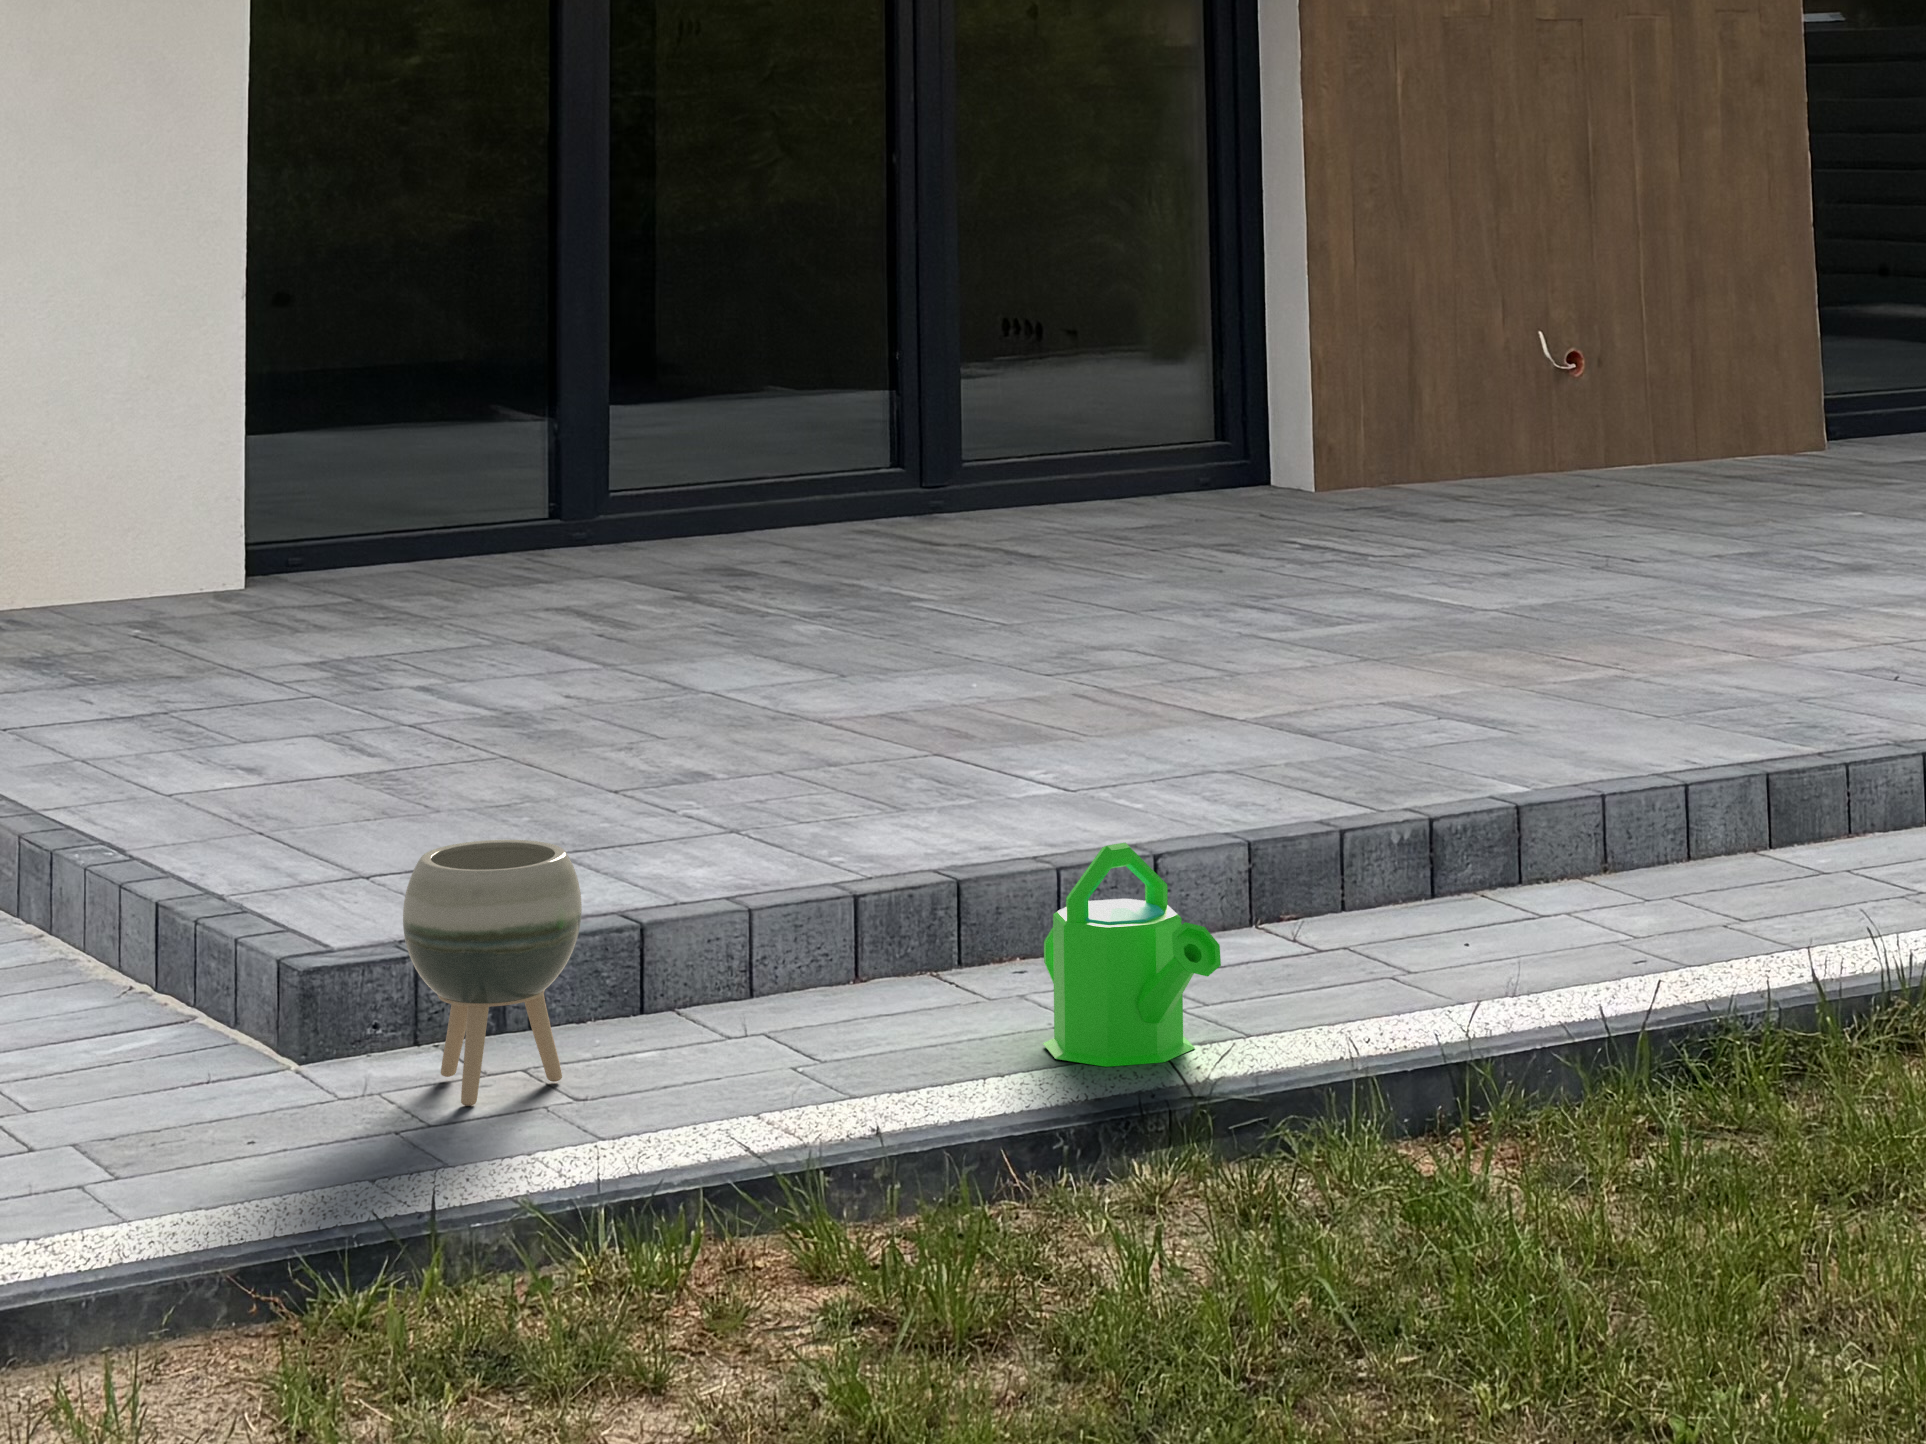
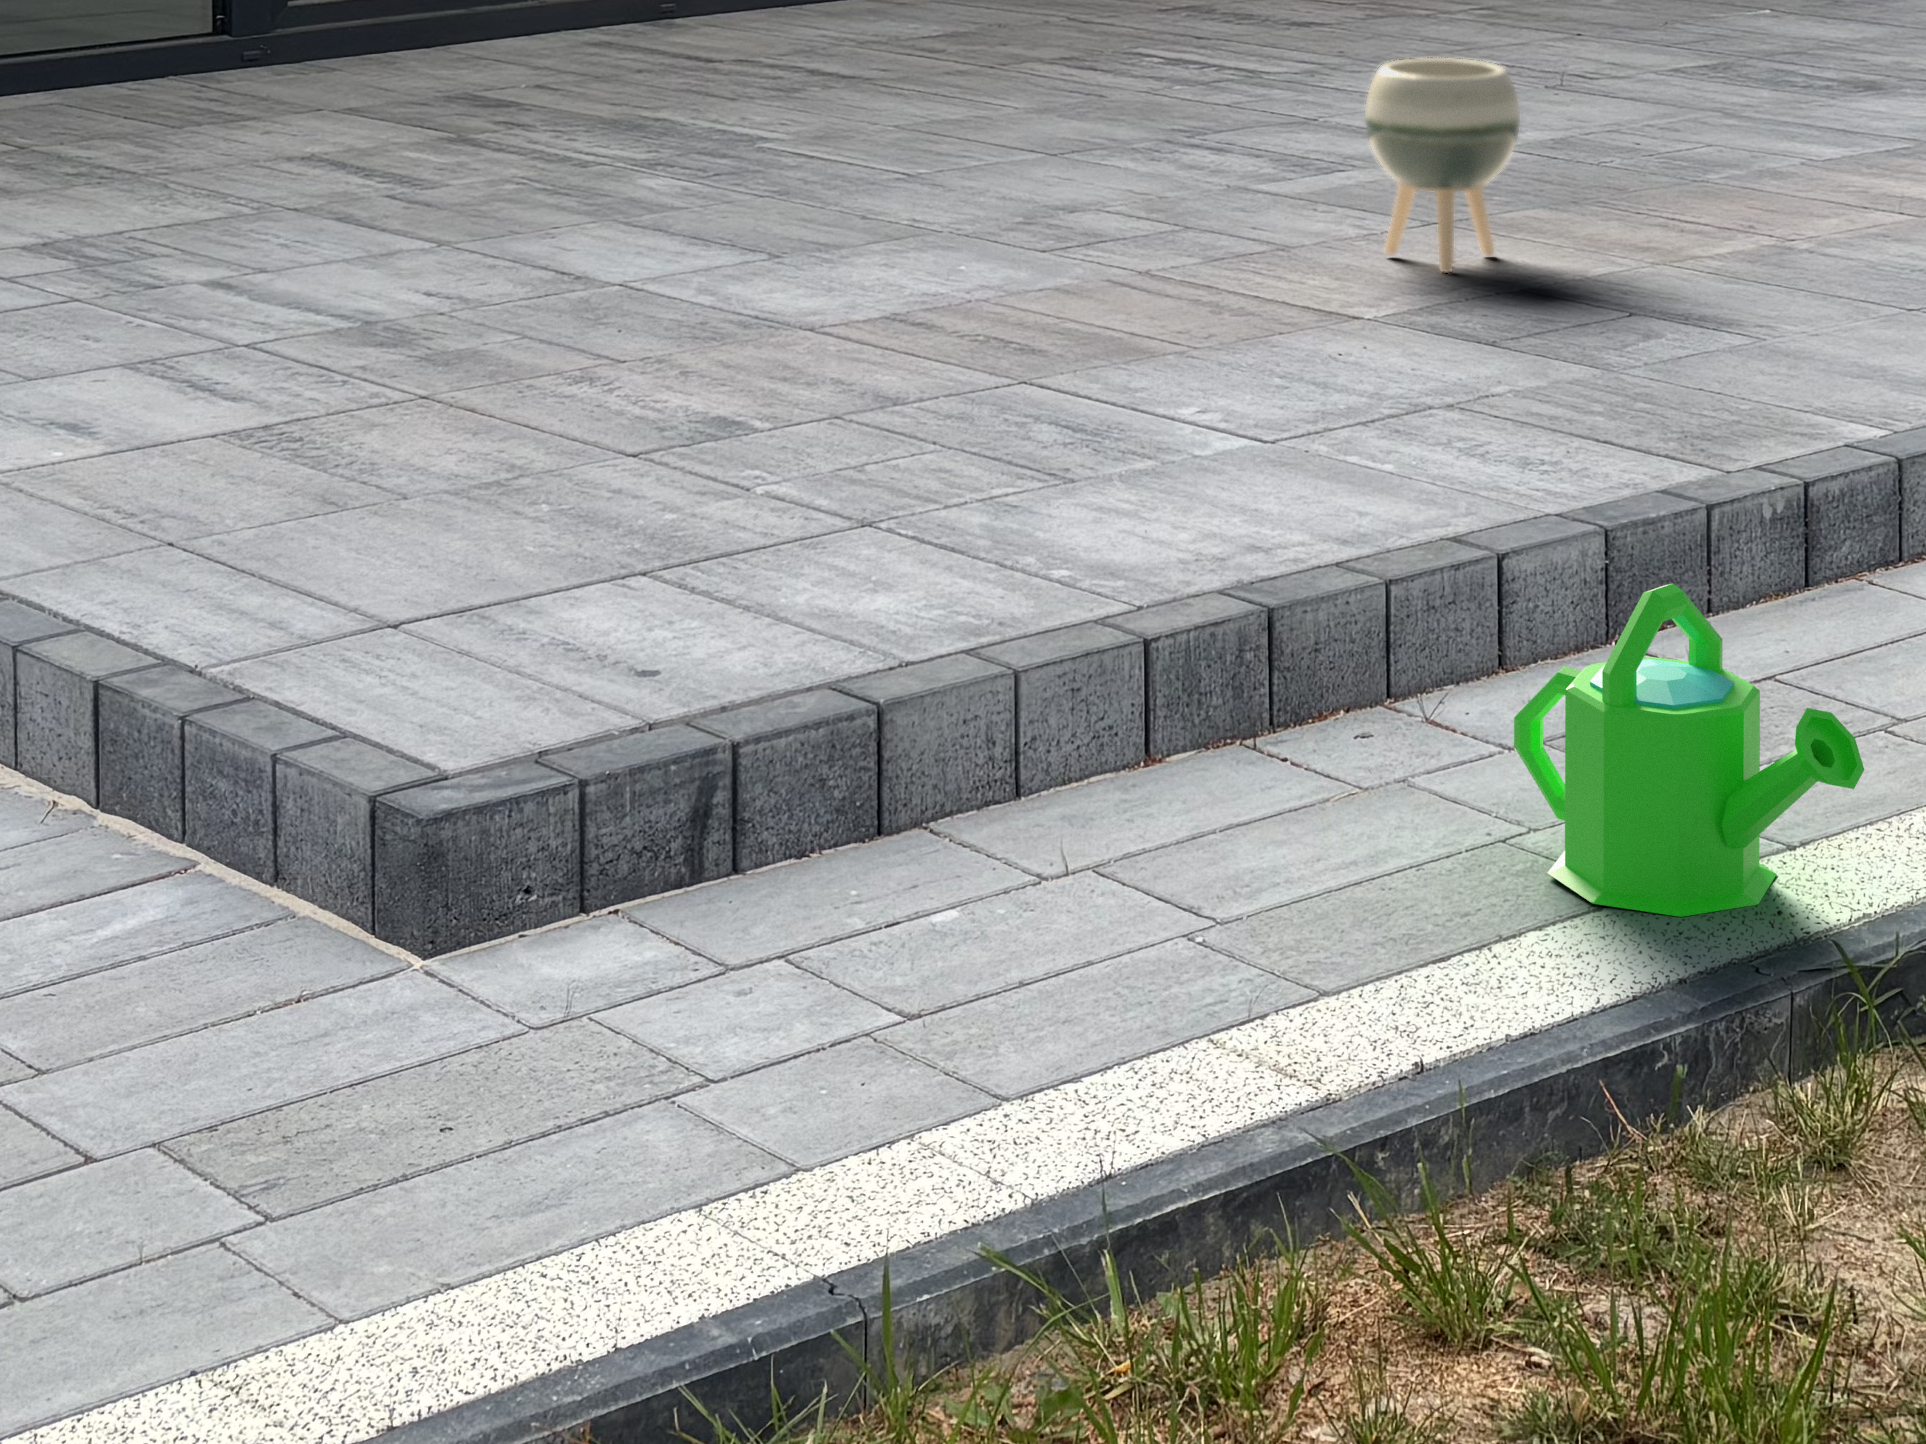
planter: present [403,840,582,1106] -> present [1365,58,1520,273]

